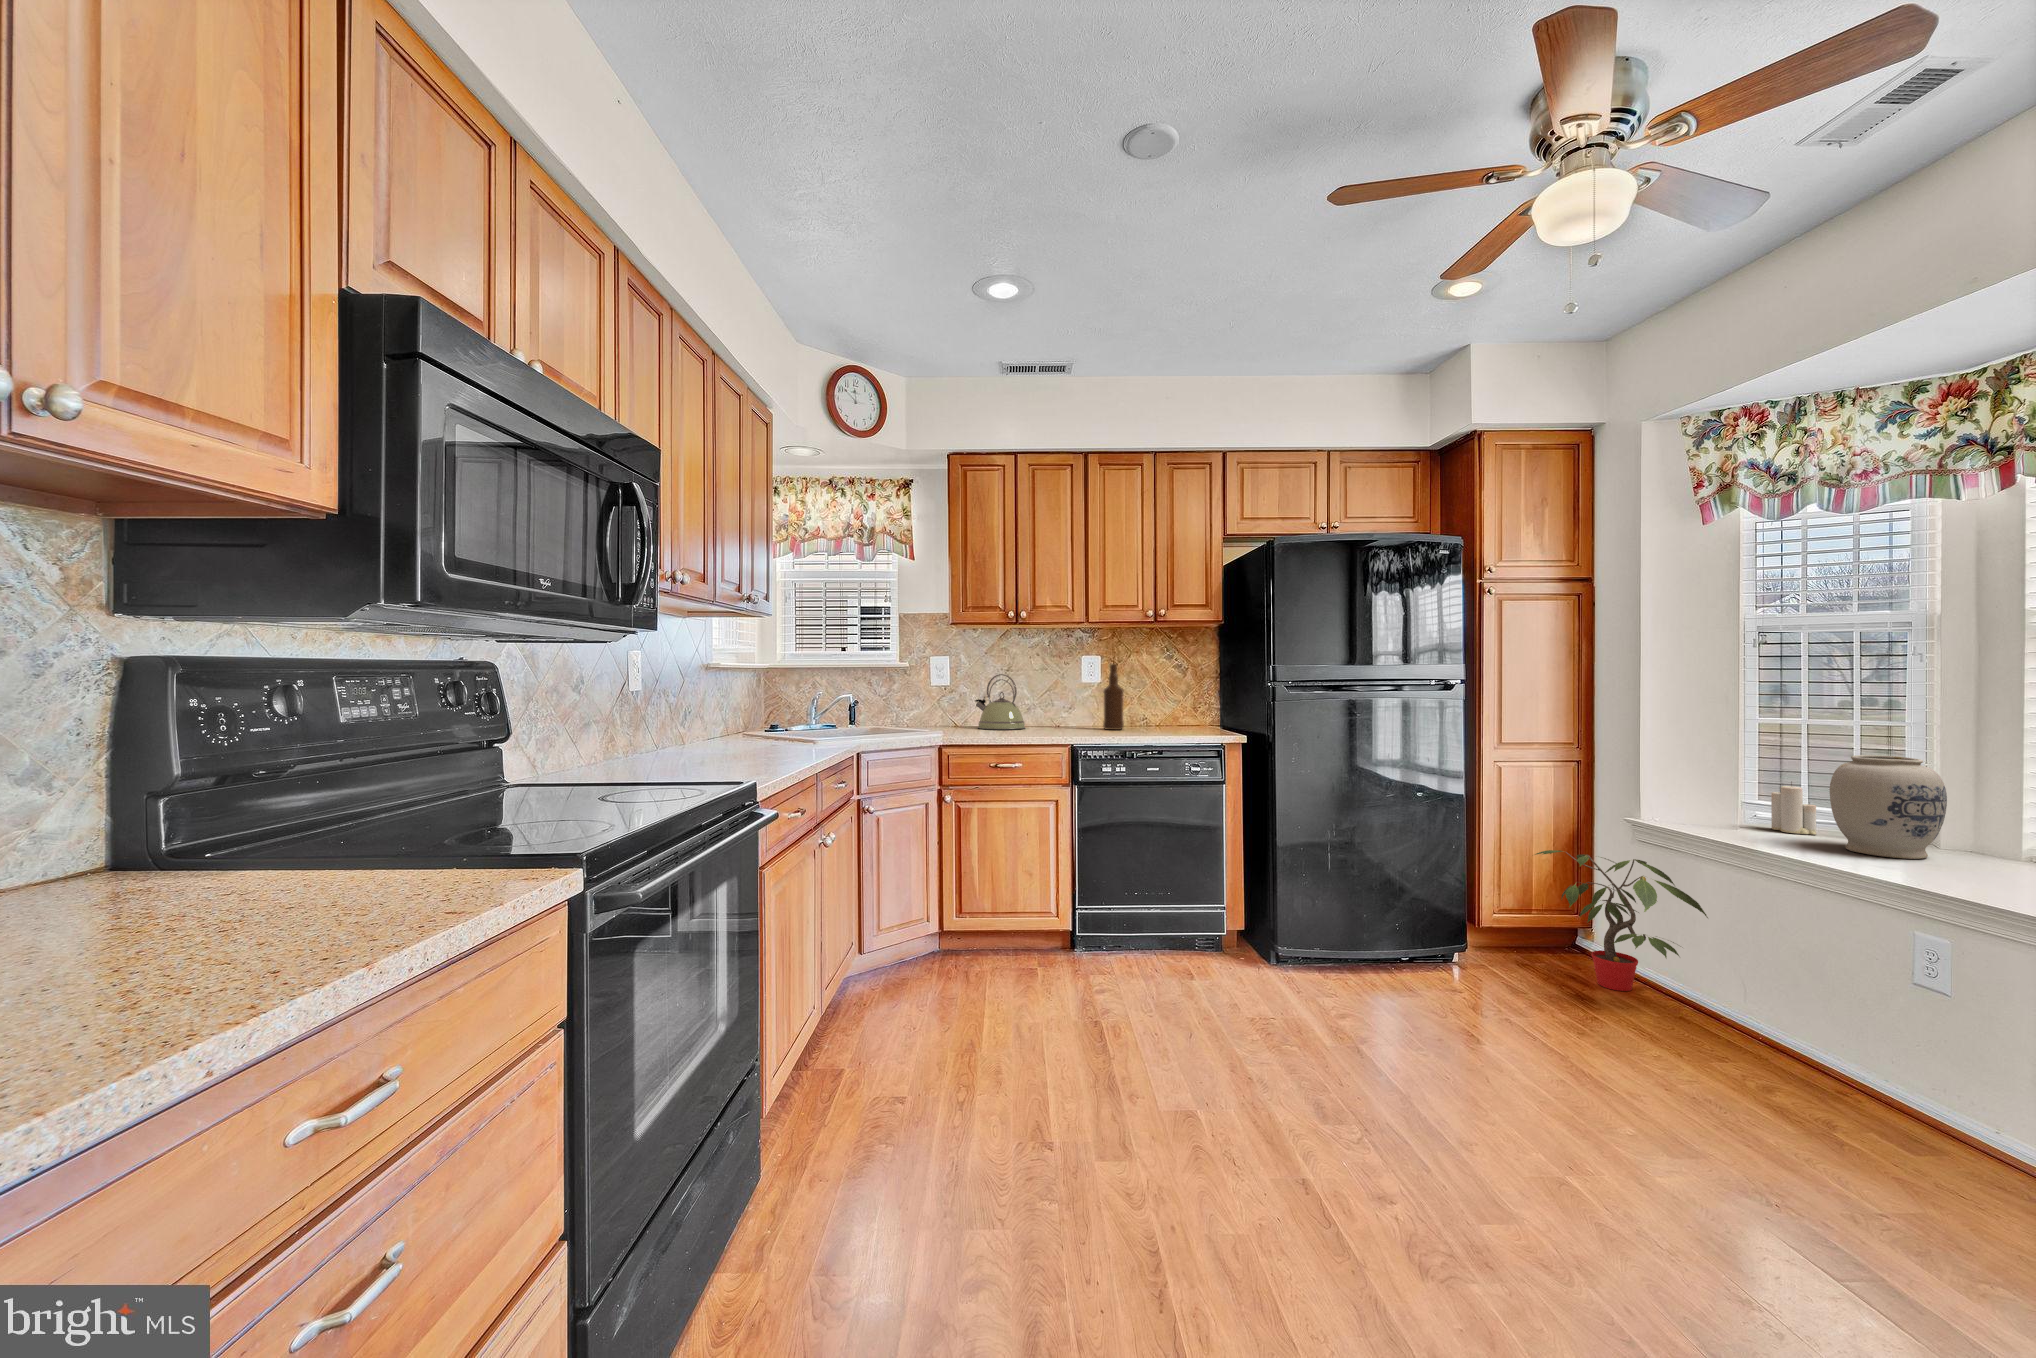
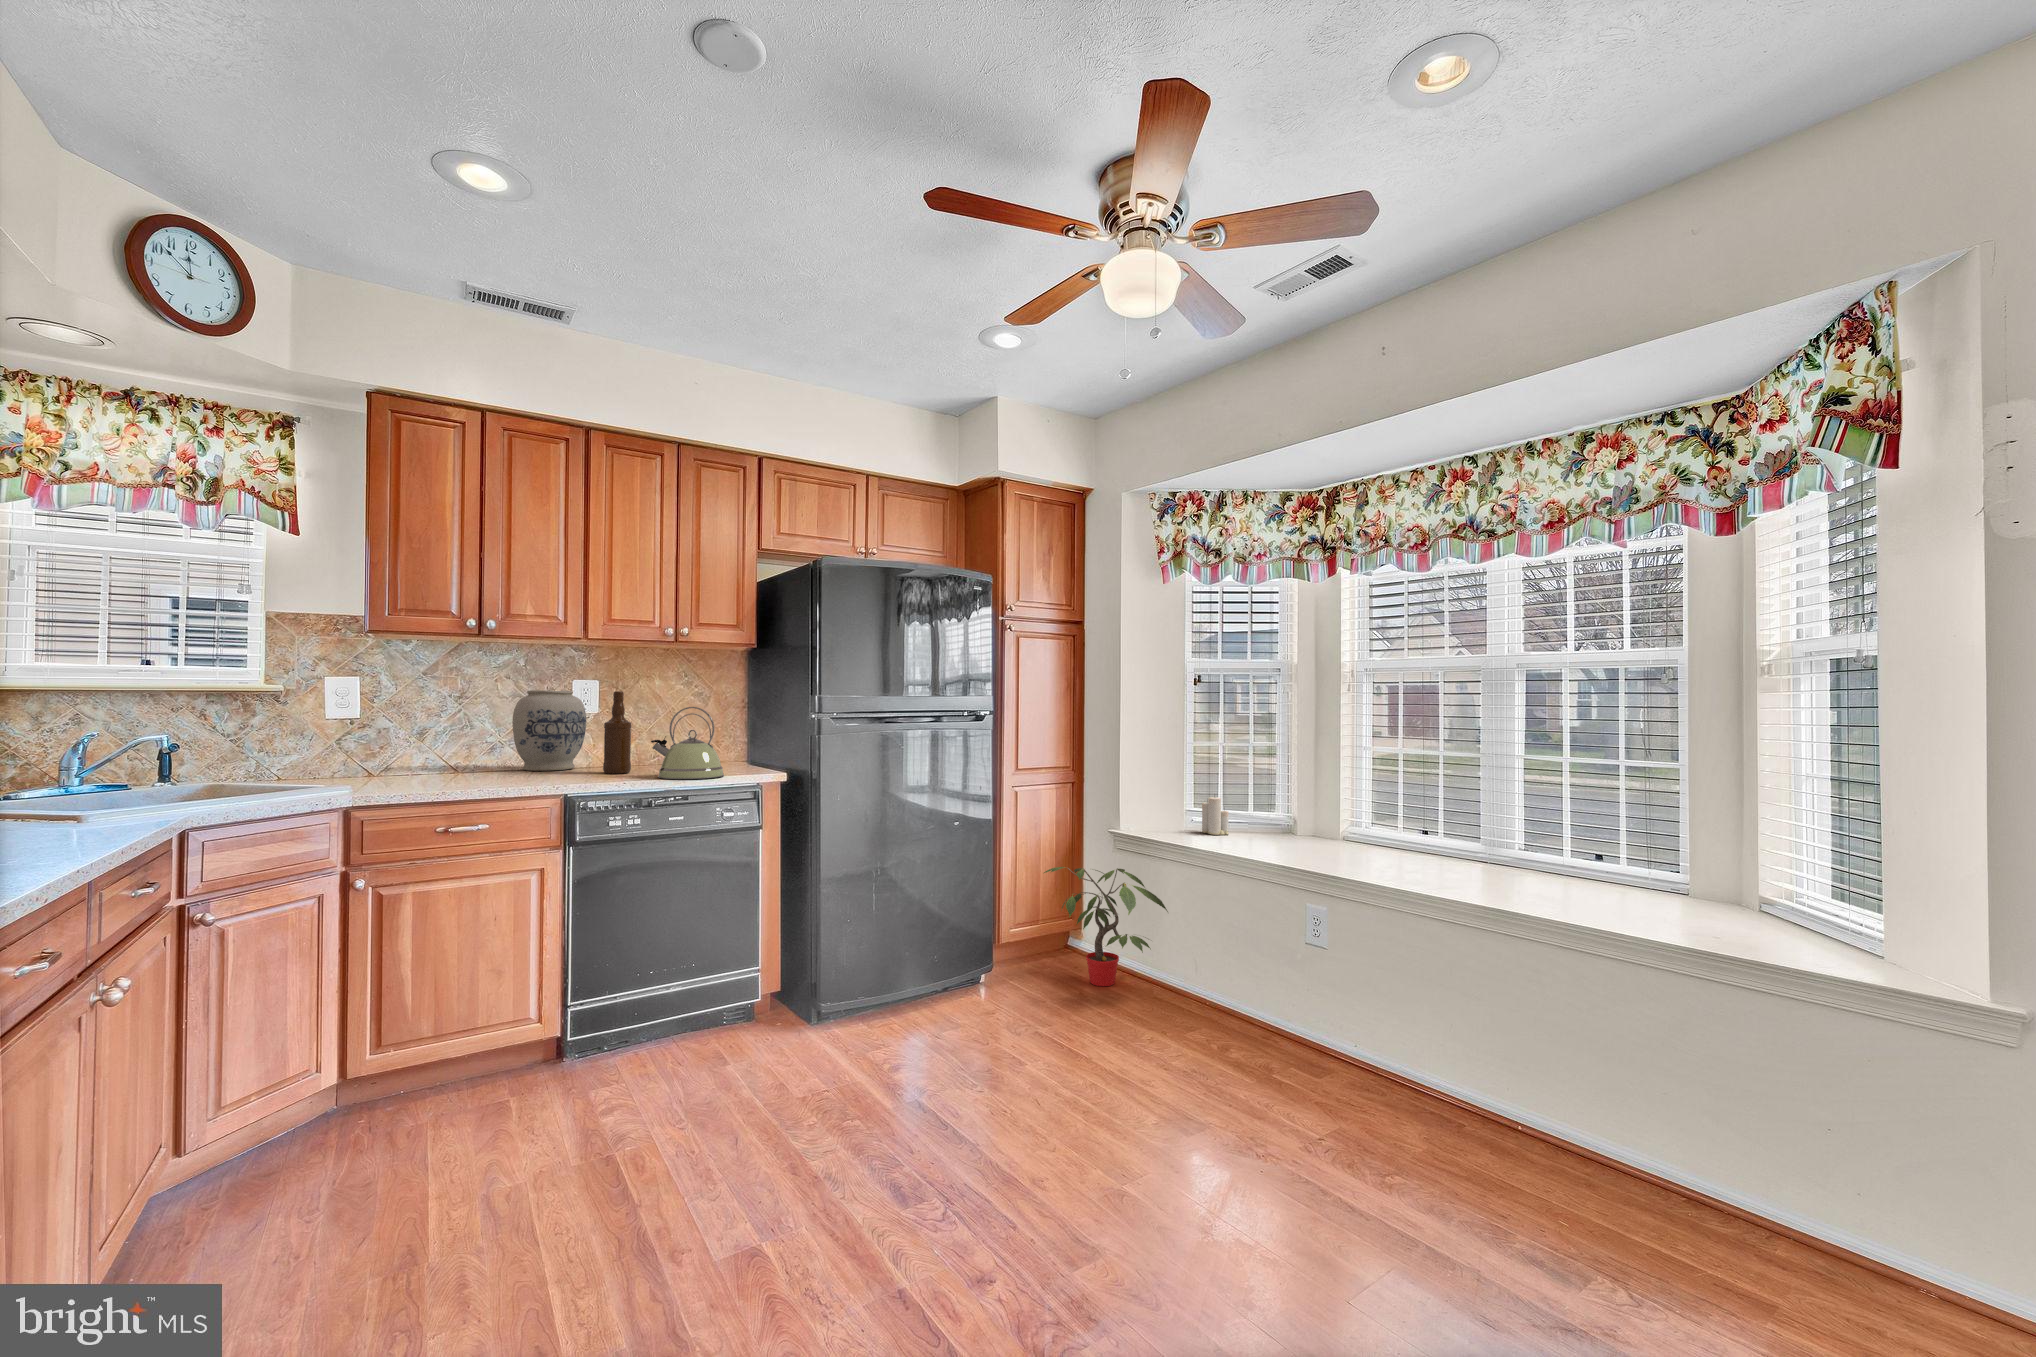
kettle: present [975,674,1025,730] -> present [651,707,724,779]
vase: present [1829,755,1947,859] -> present [512,690,586,771]

